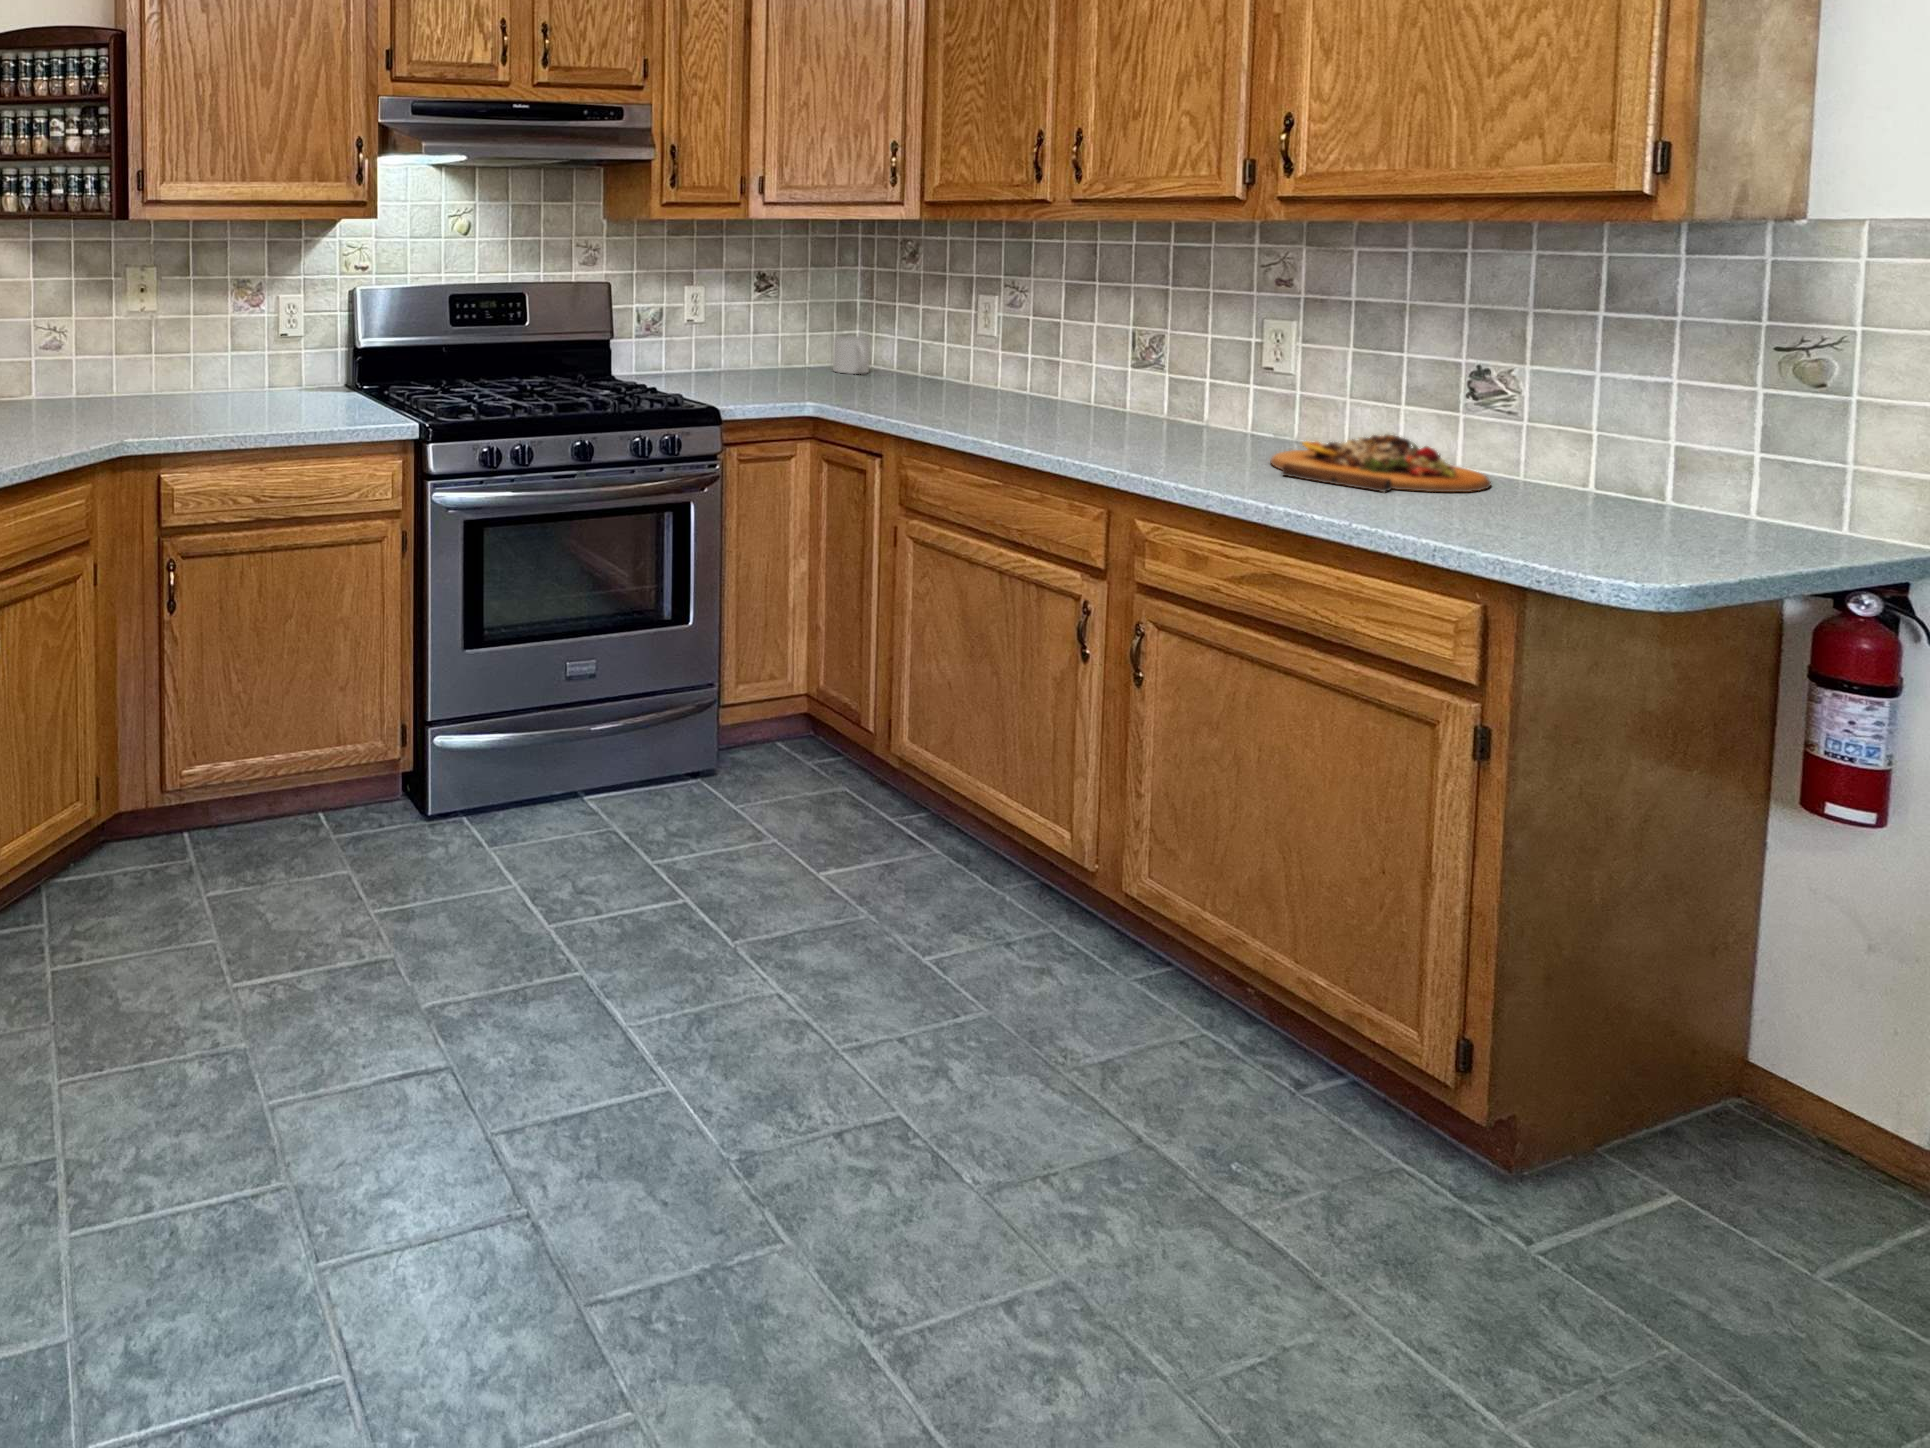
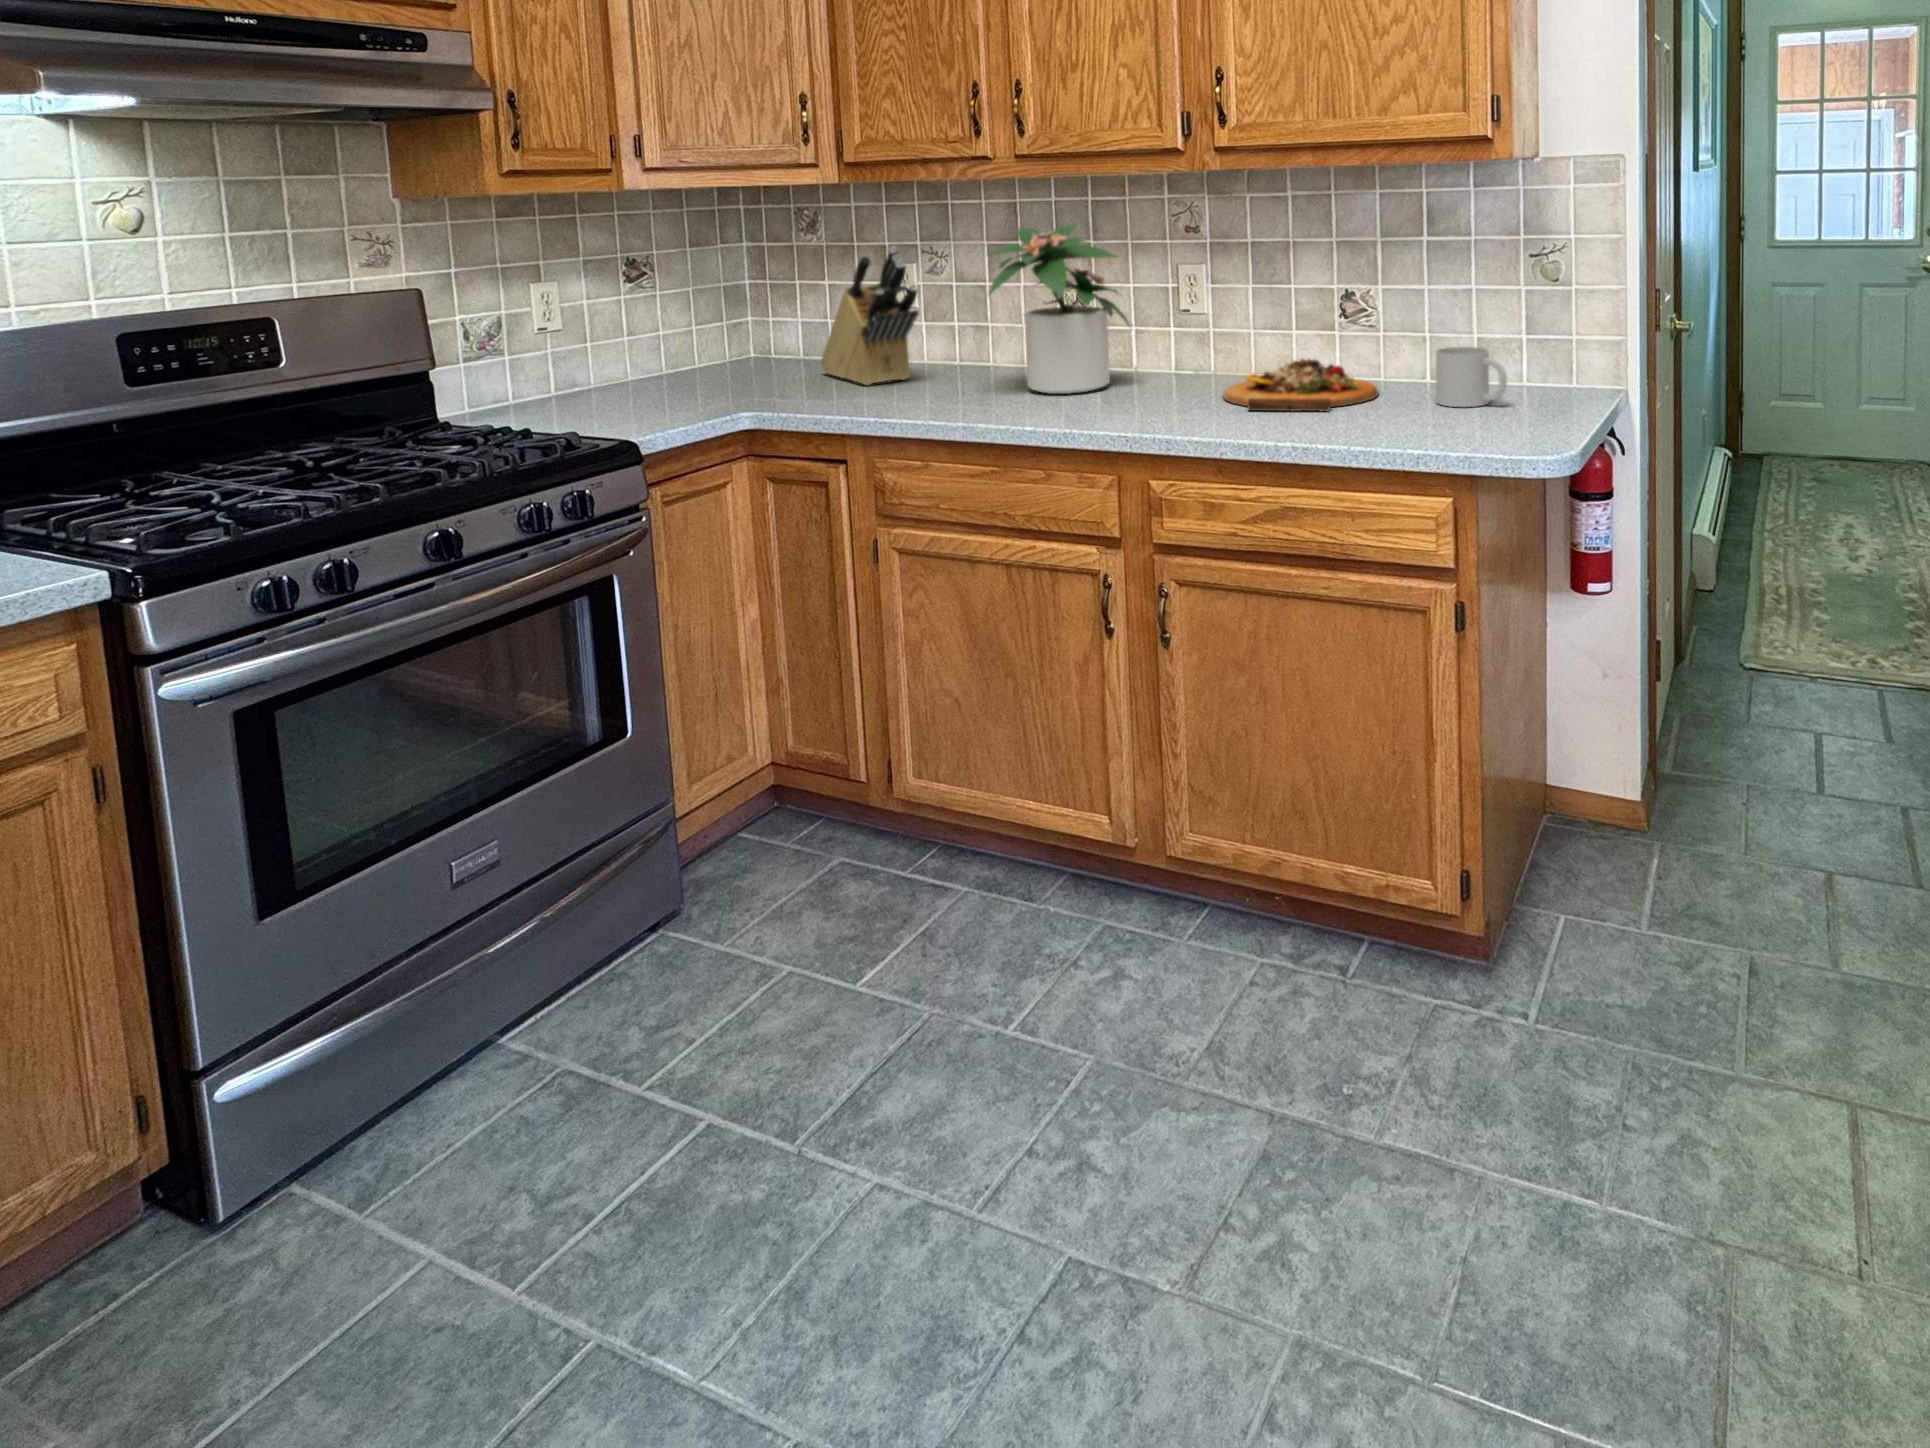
potted plant: none [1026,268,1188,433] -> present [989,224,1132,394]
knife block: none [899,277,978,398] -> present [821,246,919,385]
mug: present [833,336,870,374] -> present [1436,347,1507,407]

